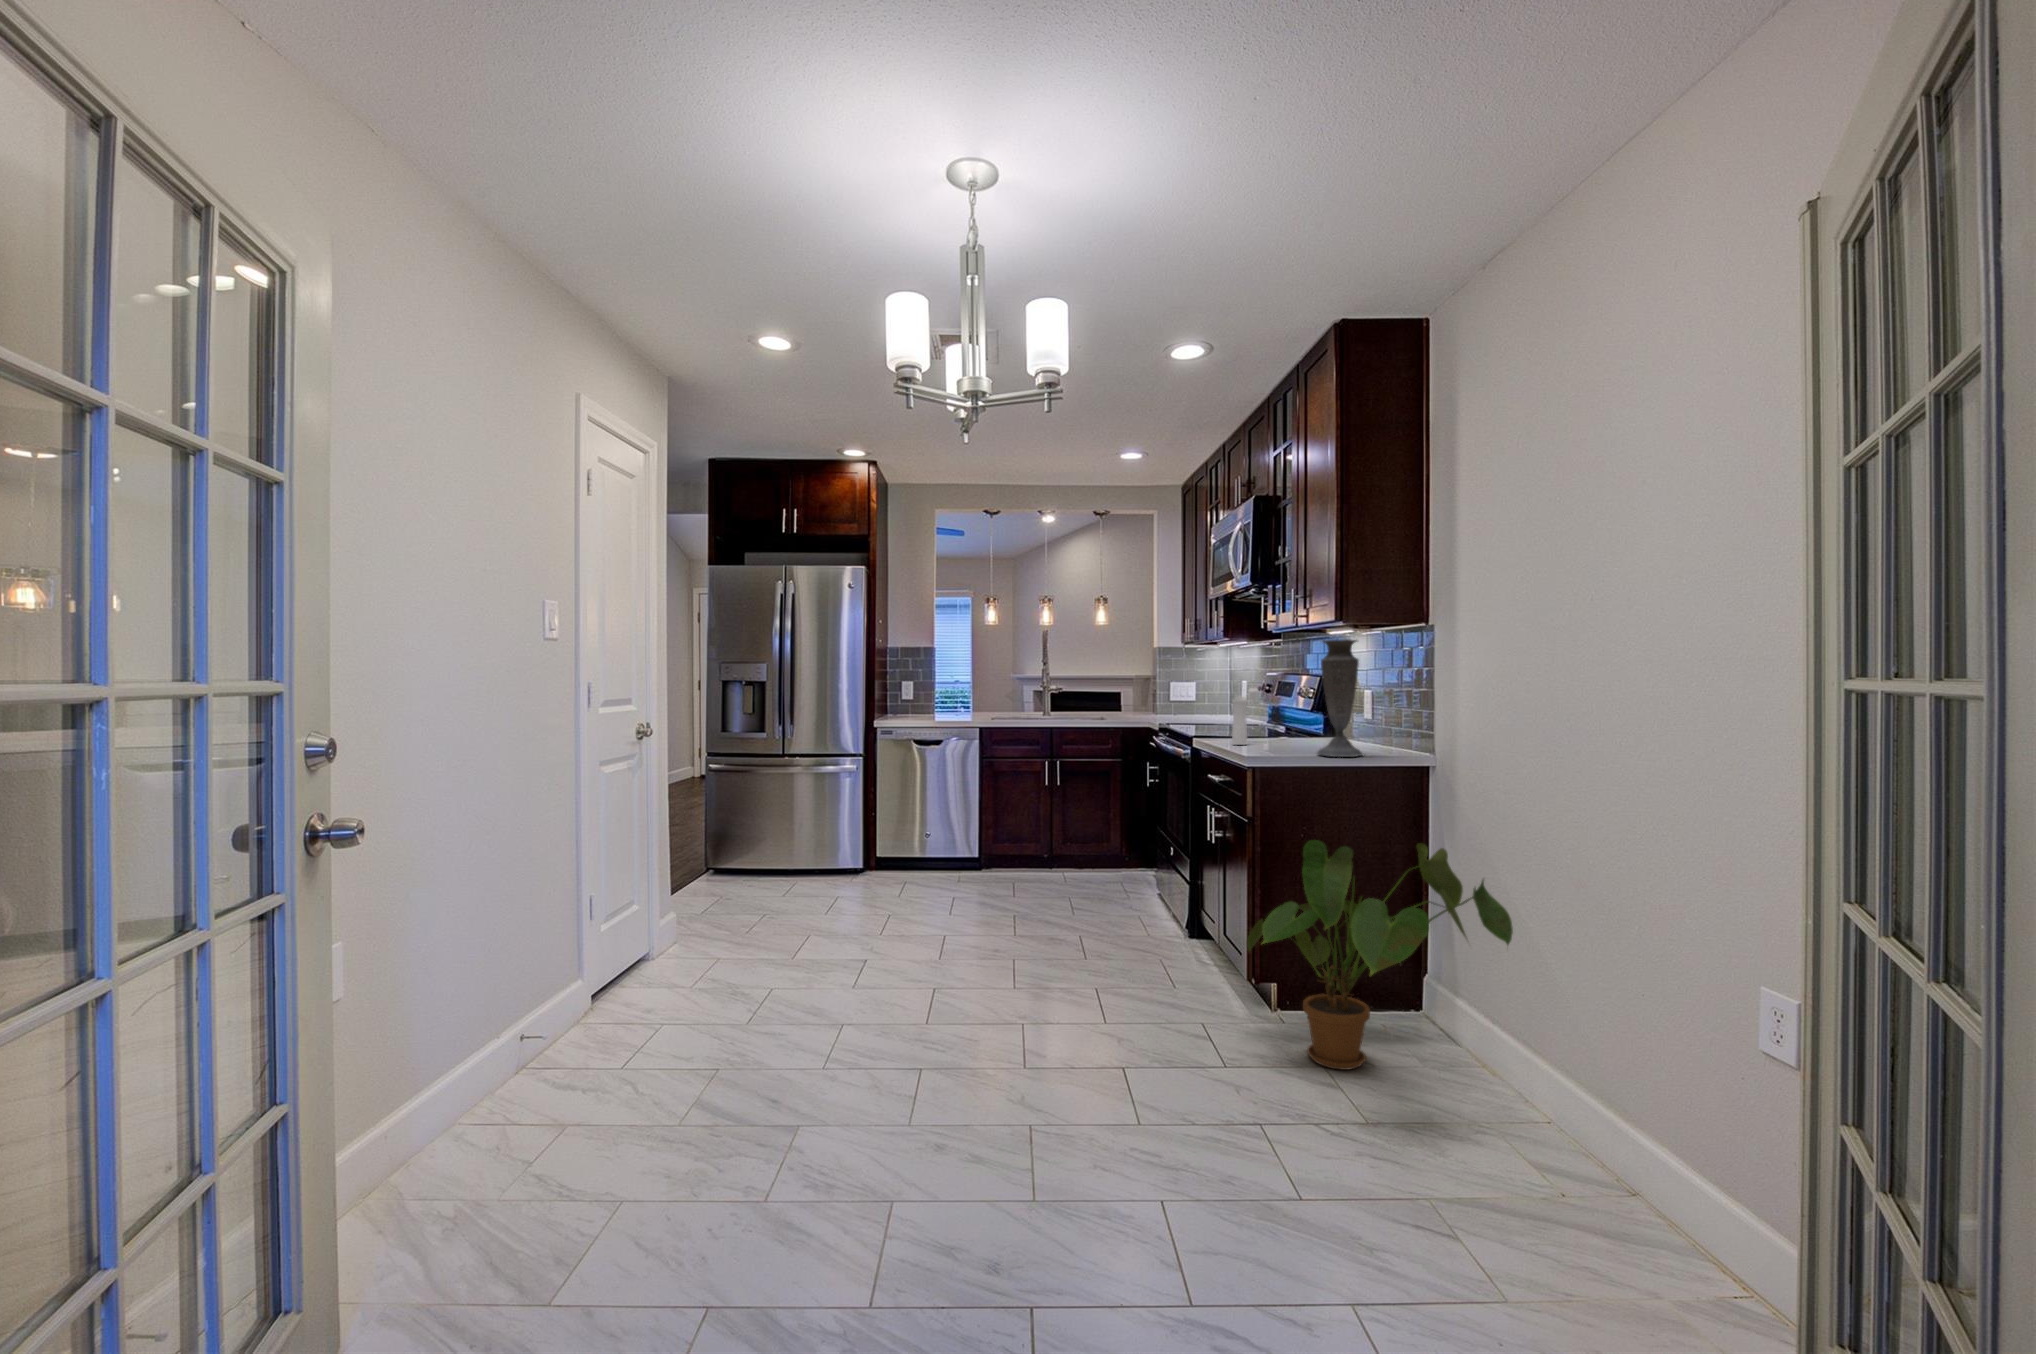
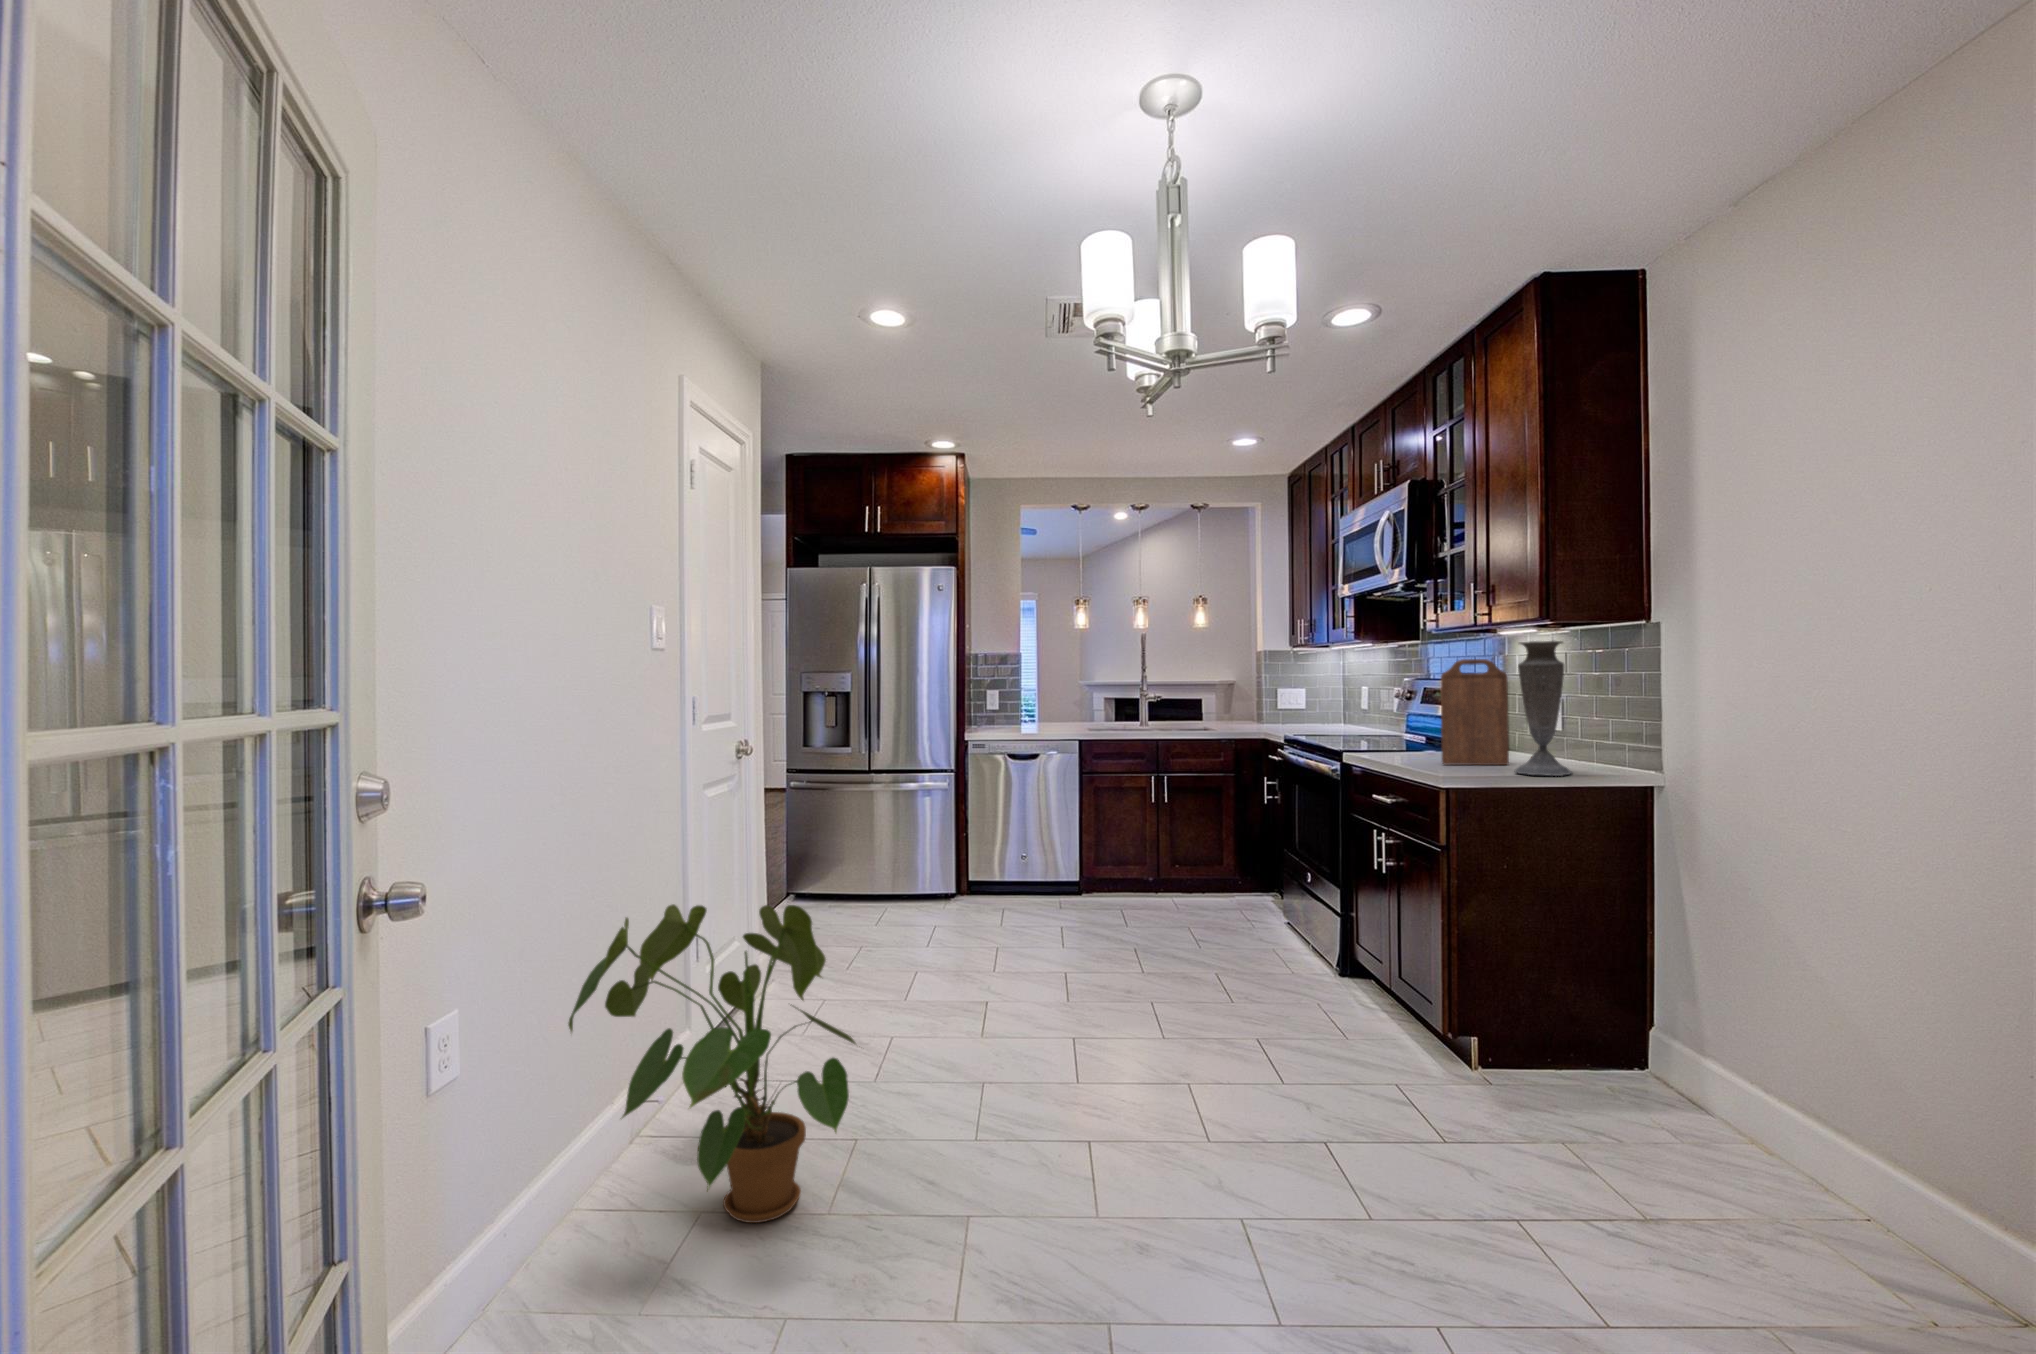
cutting board: none [1265,655,1322,749] -> present [1441,659,1509,765]
pepper mill: present [1232,688,1259,745] -> none [1396,697,1424,761]
house plant: present [1247,840,1513,1070] -> present [568,904,856,1223]

